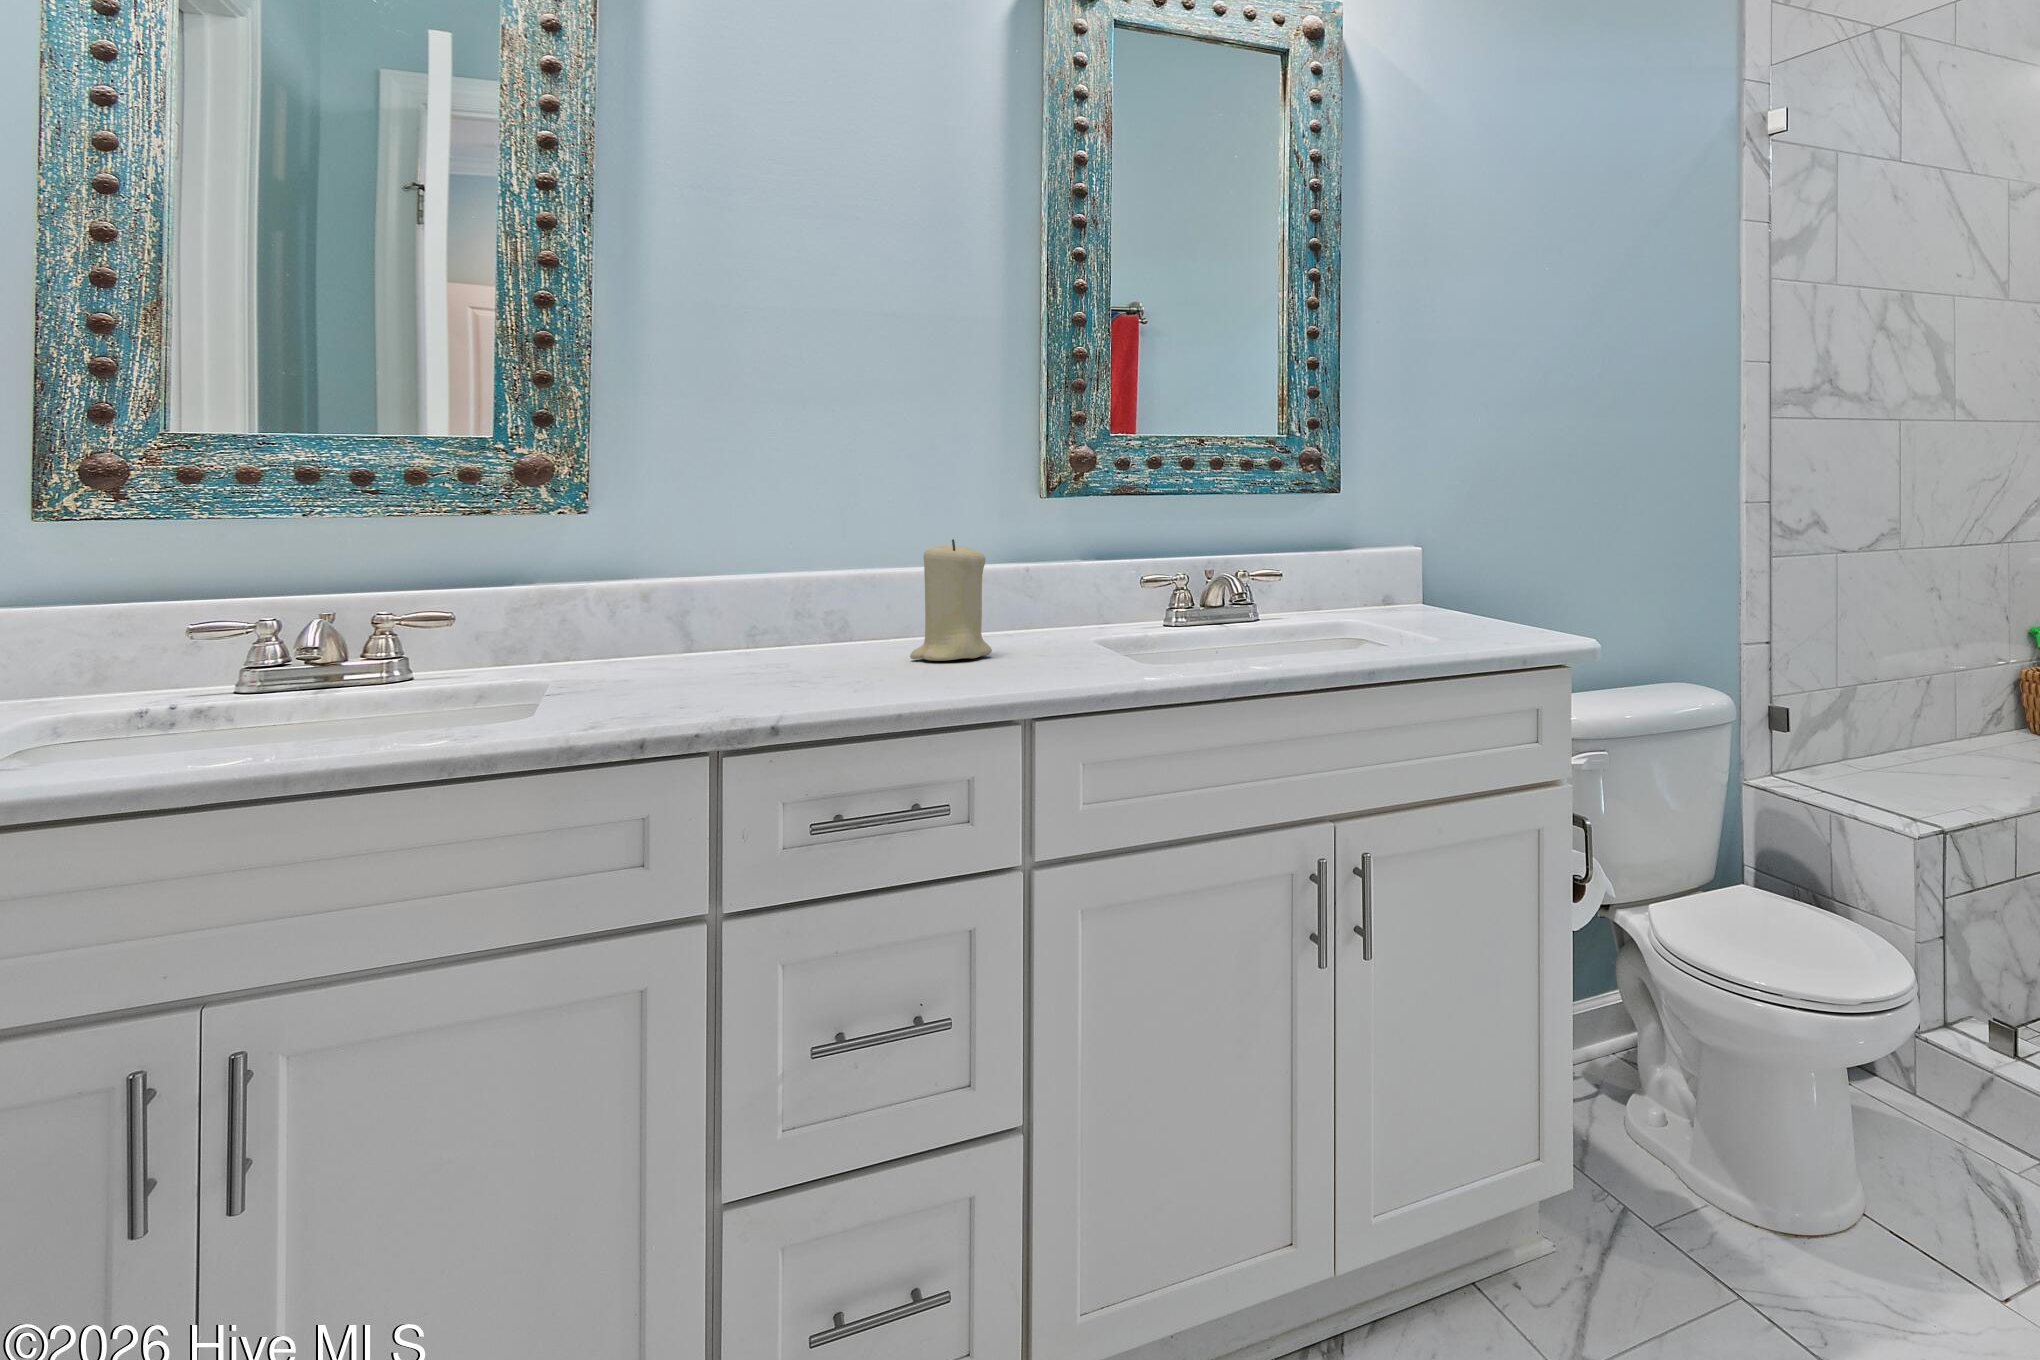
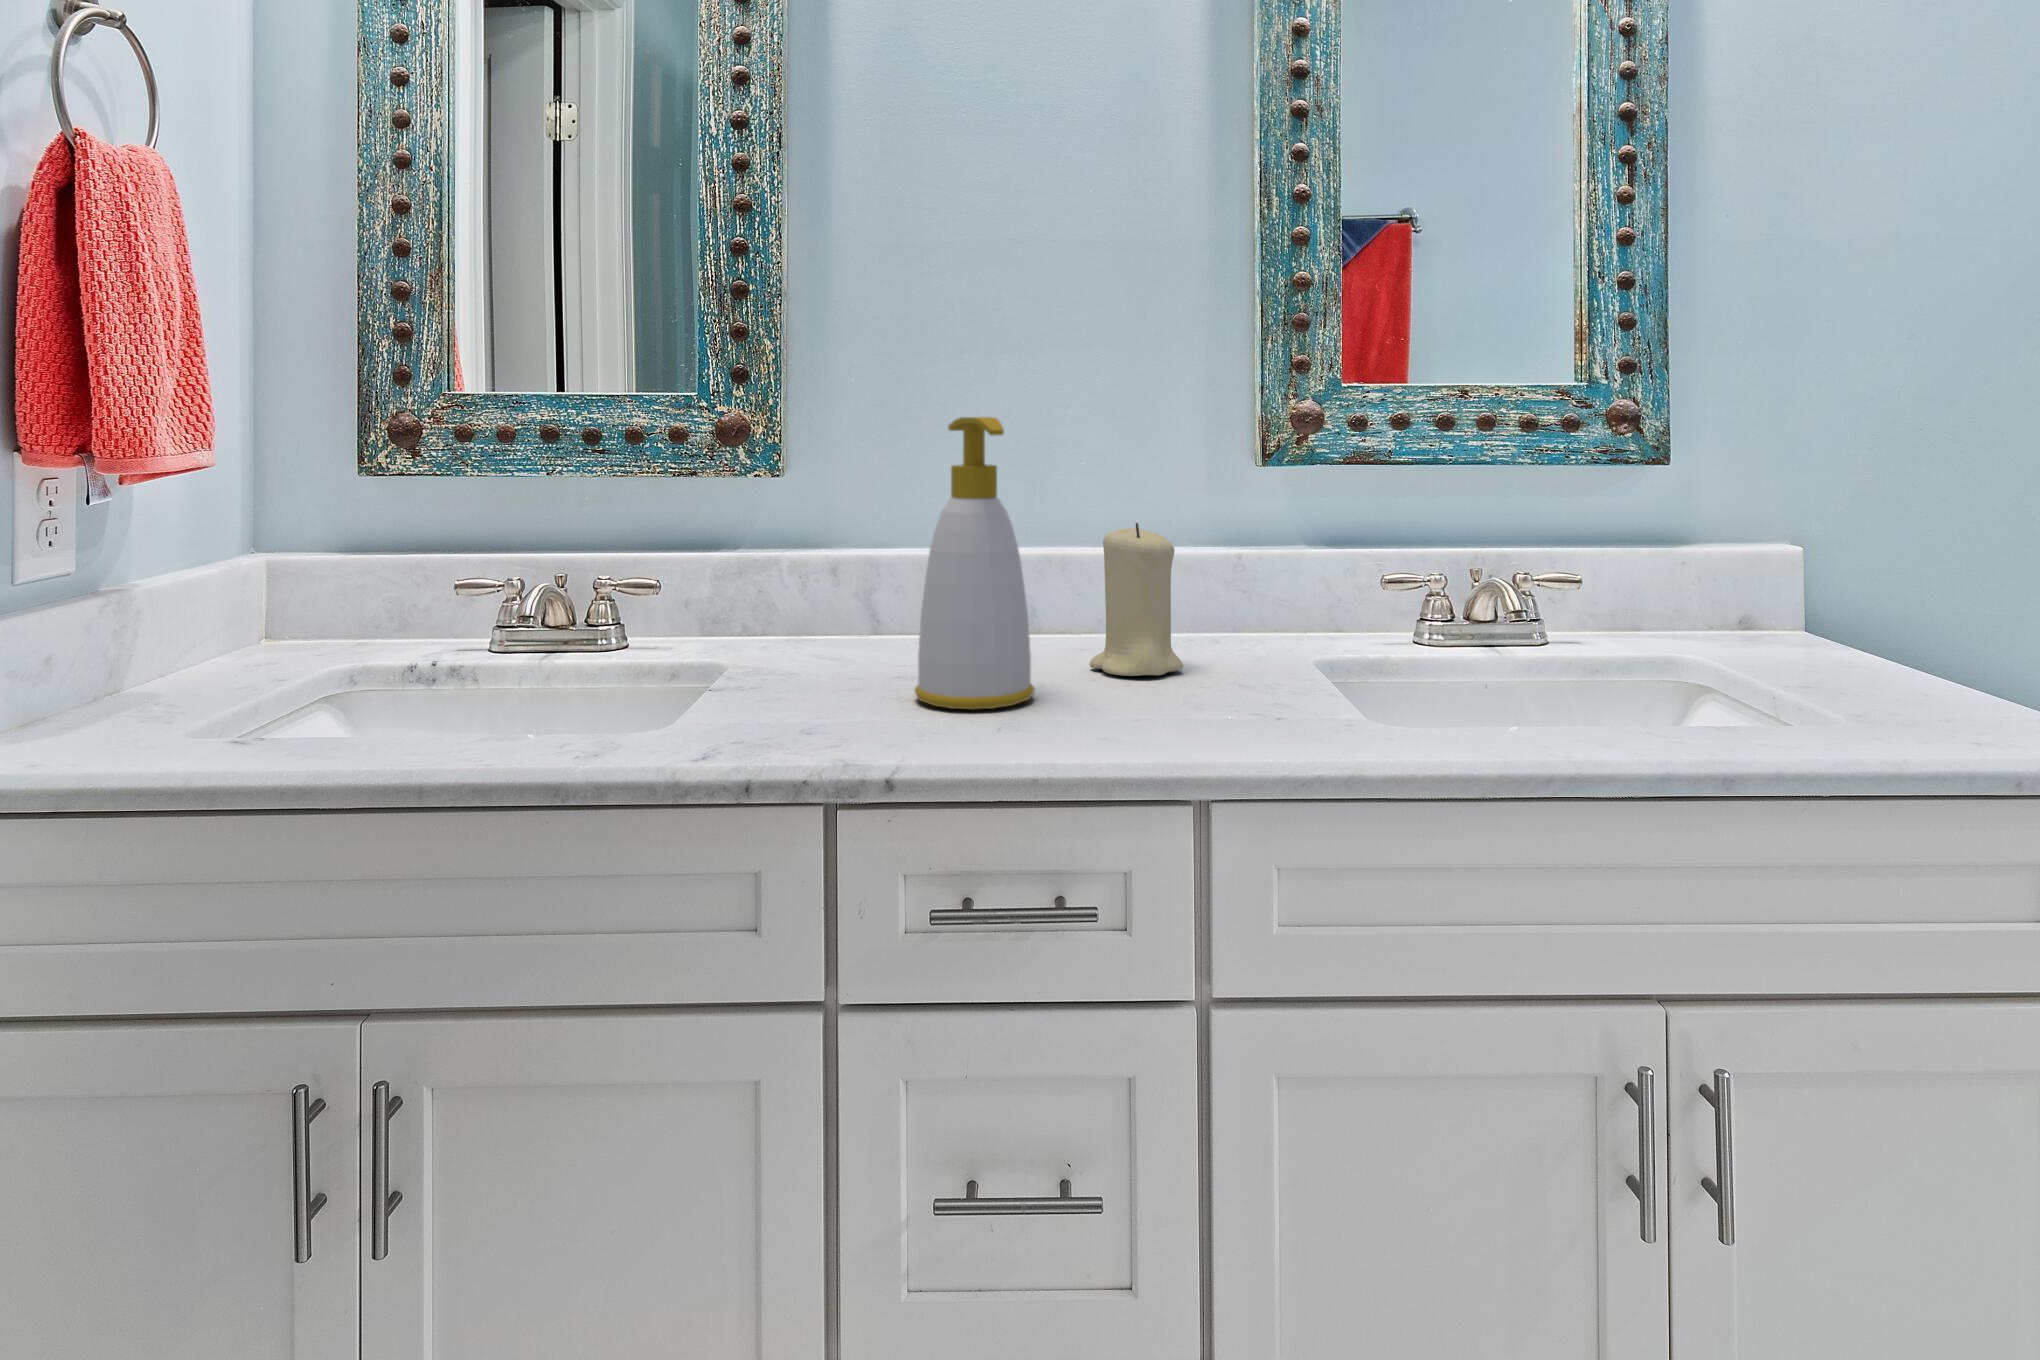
soap bottle: none [764,447,876,687] -> present [915,417,1034,710]

